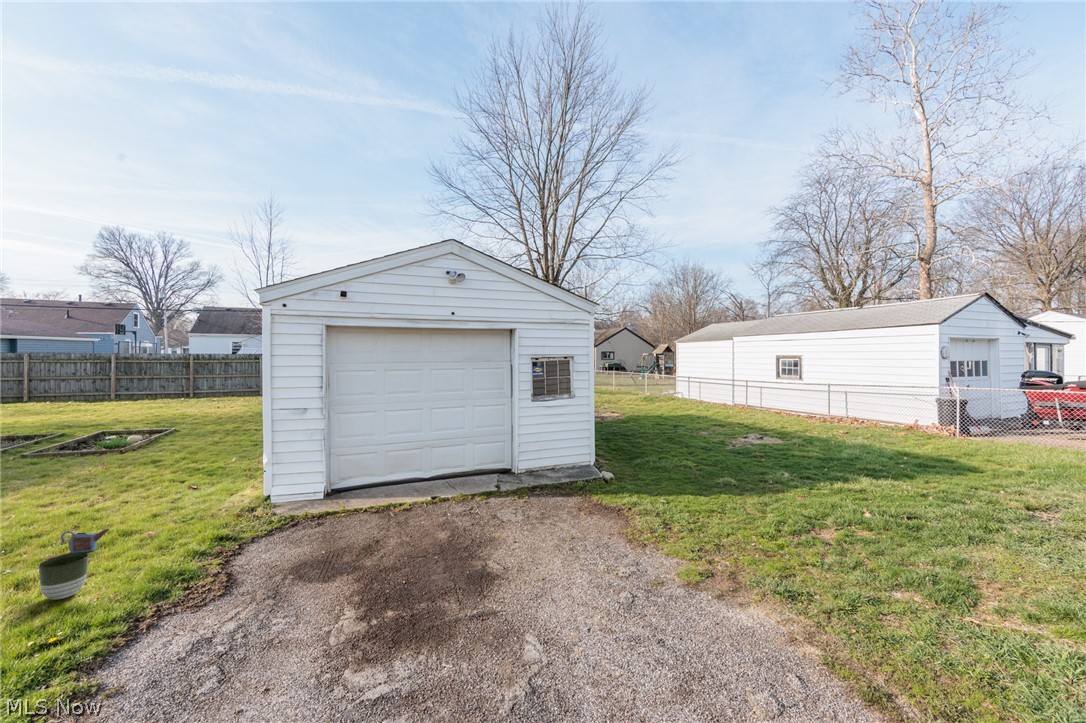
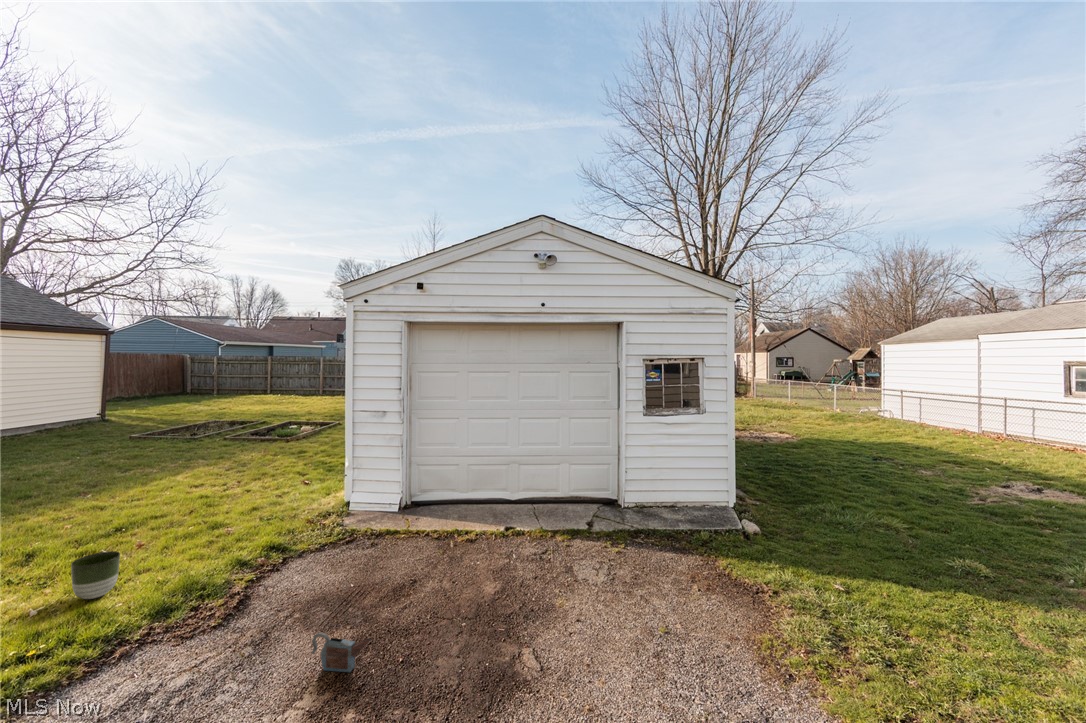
watering can: present [61,529,109,553] -> present [312,632,371,672]

